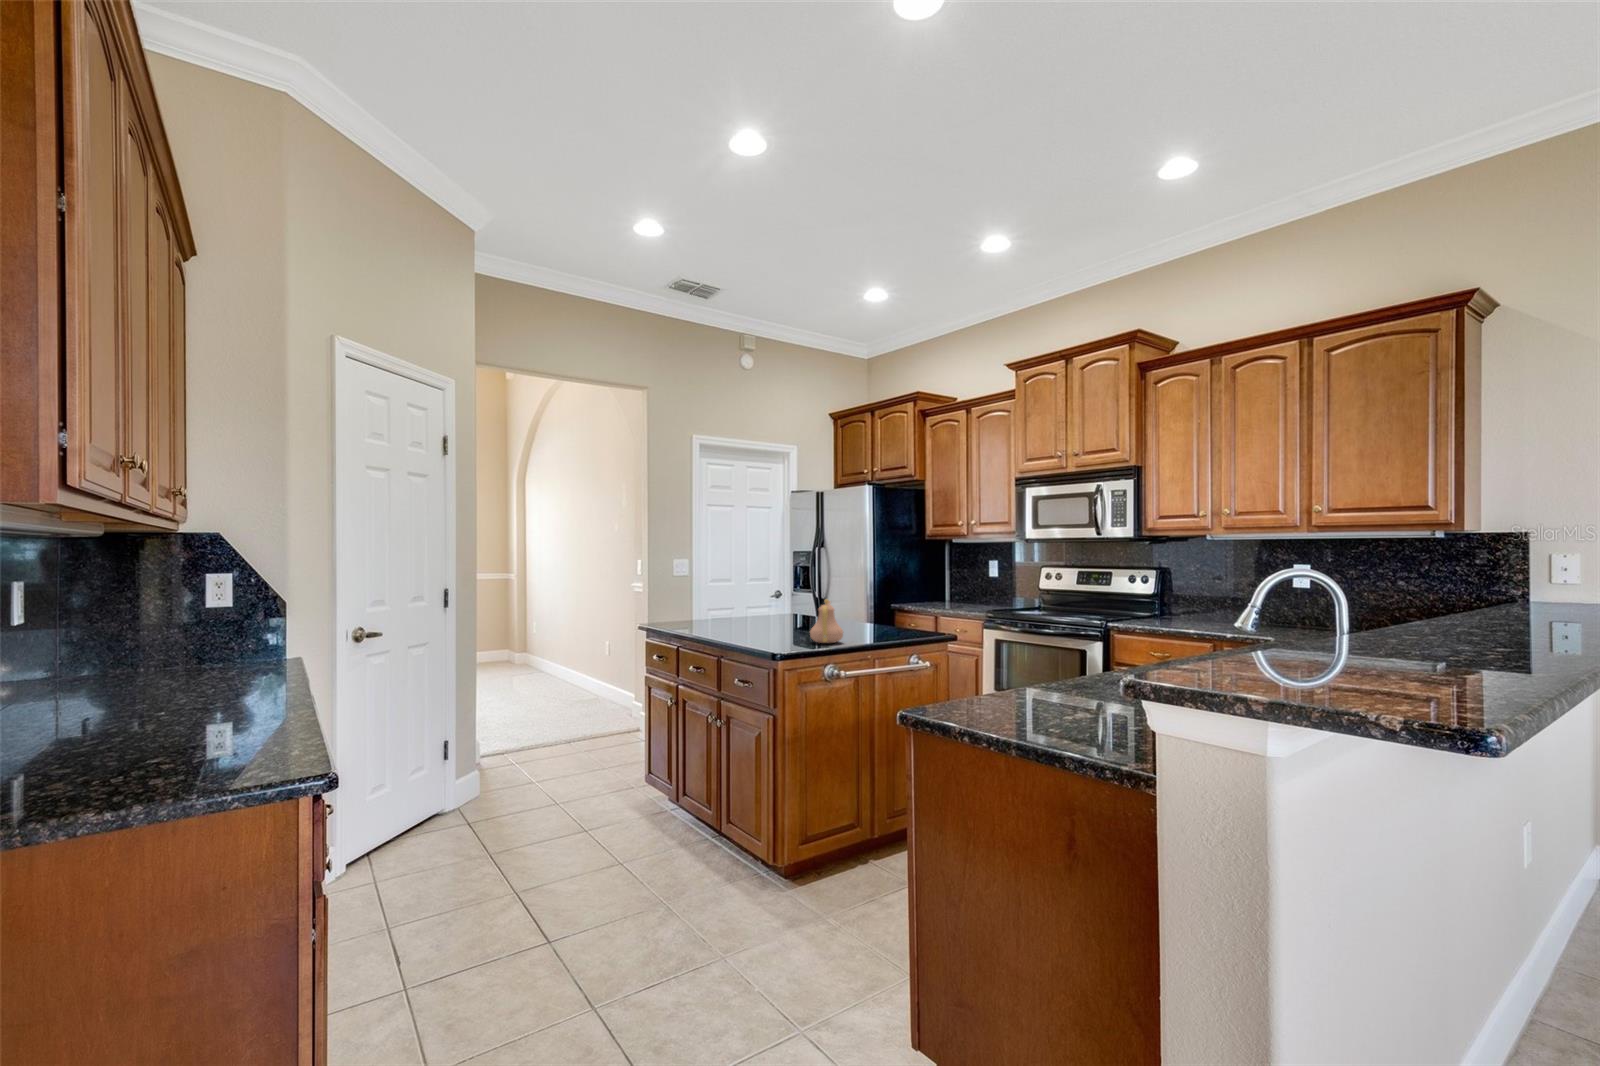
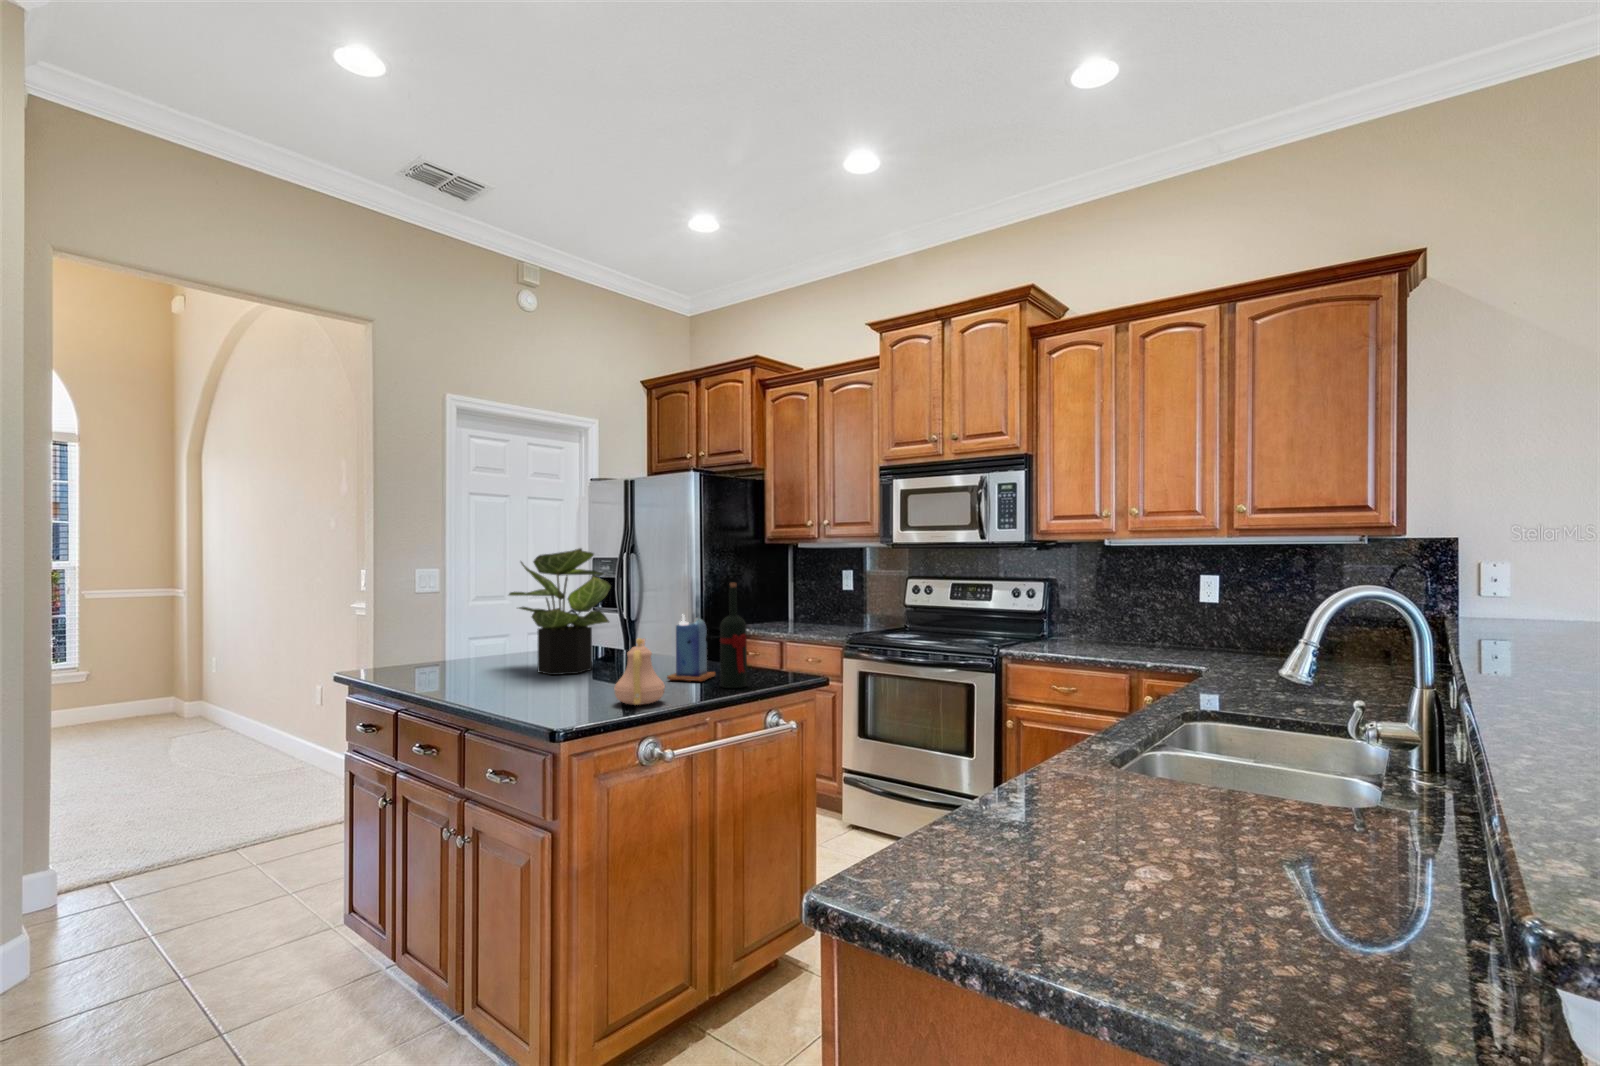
potted plant: none [737,540,808,627] -> present [509,548,611,675]
wine bottle: none [883,564,901,637] -> present [720,583,747,688]
candle: none [846,586,880,633] -> present [667,614,715,681]

